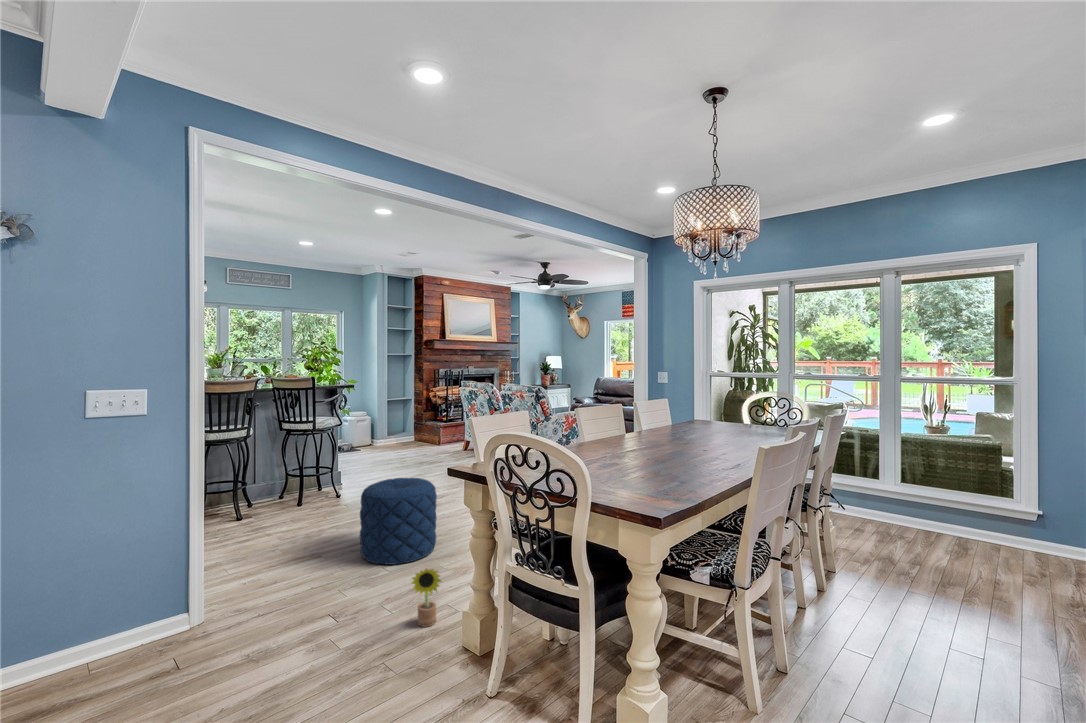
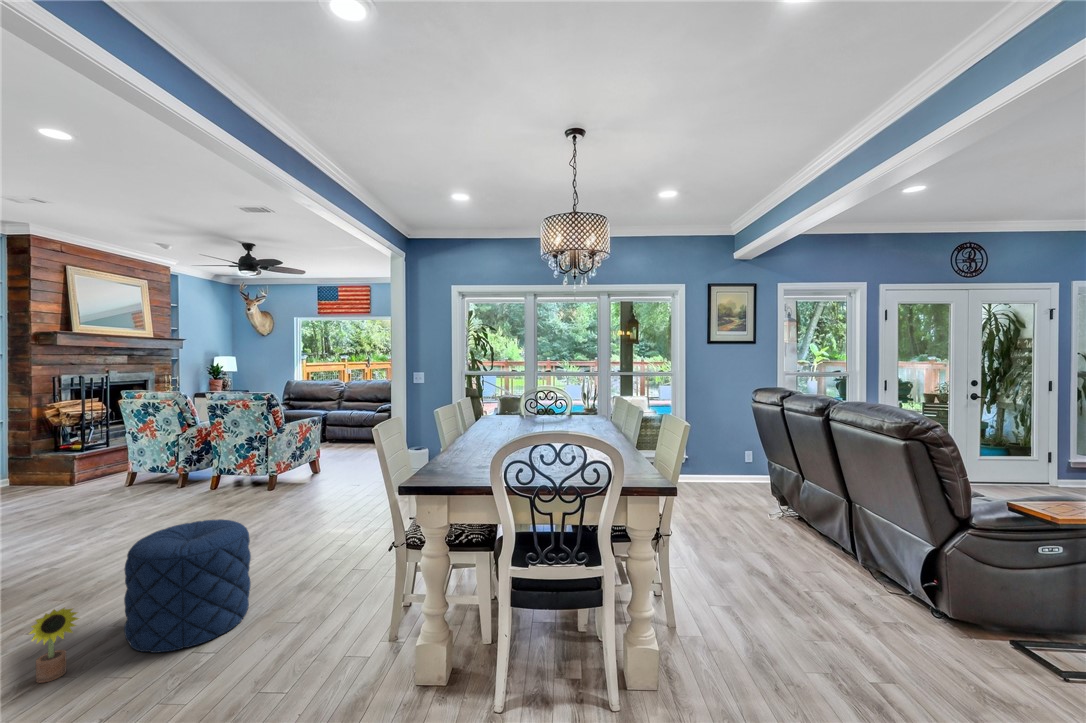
decorative plant: present [411,569,441,627] -> present [29,608,79,683]

